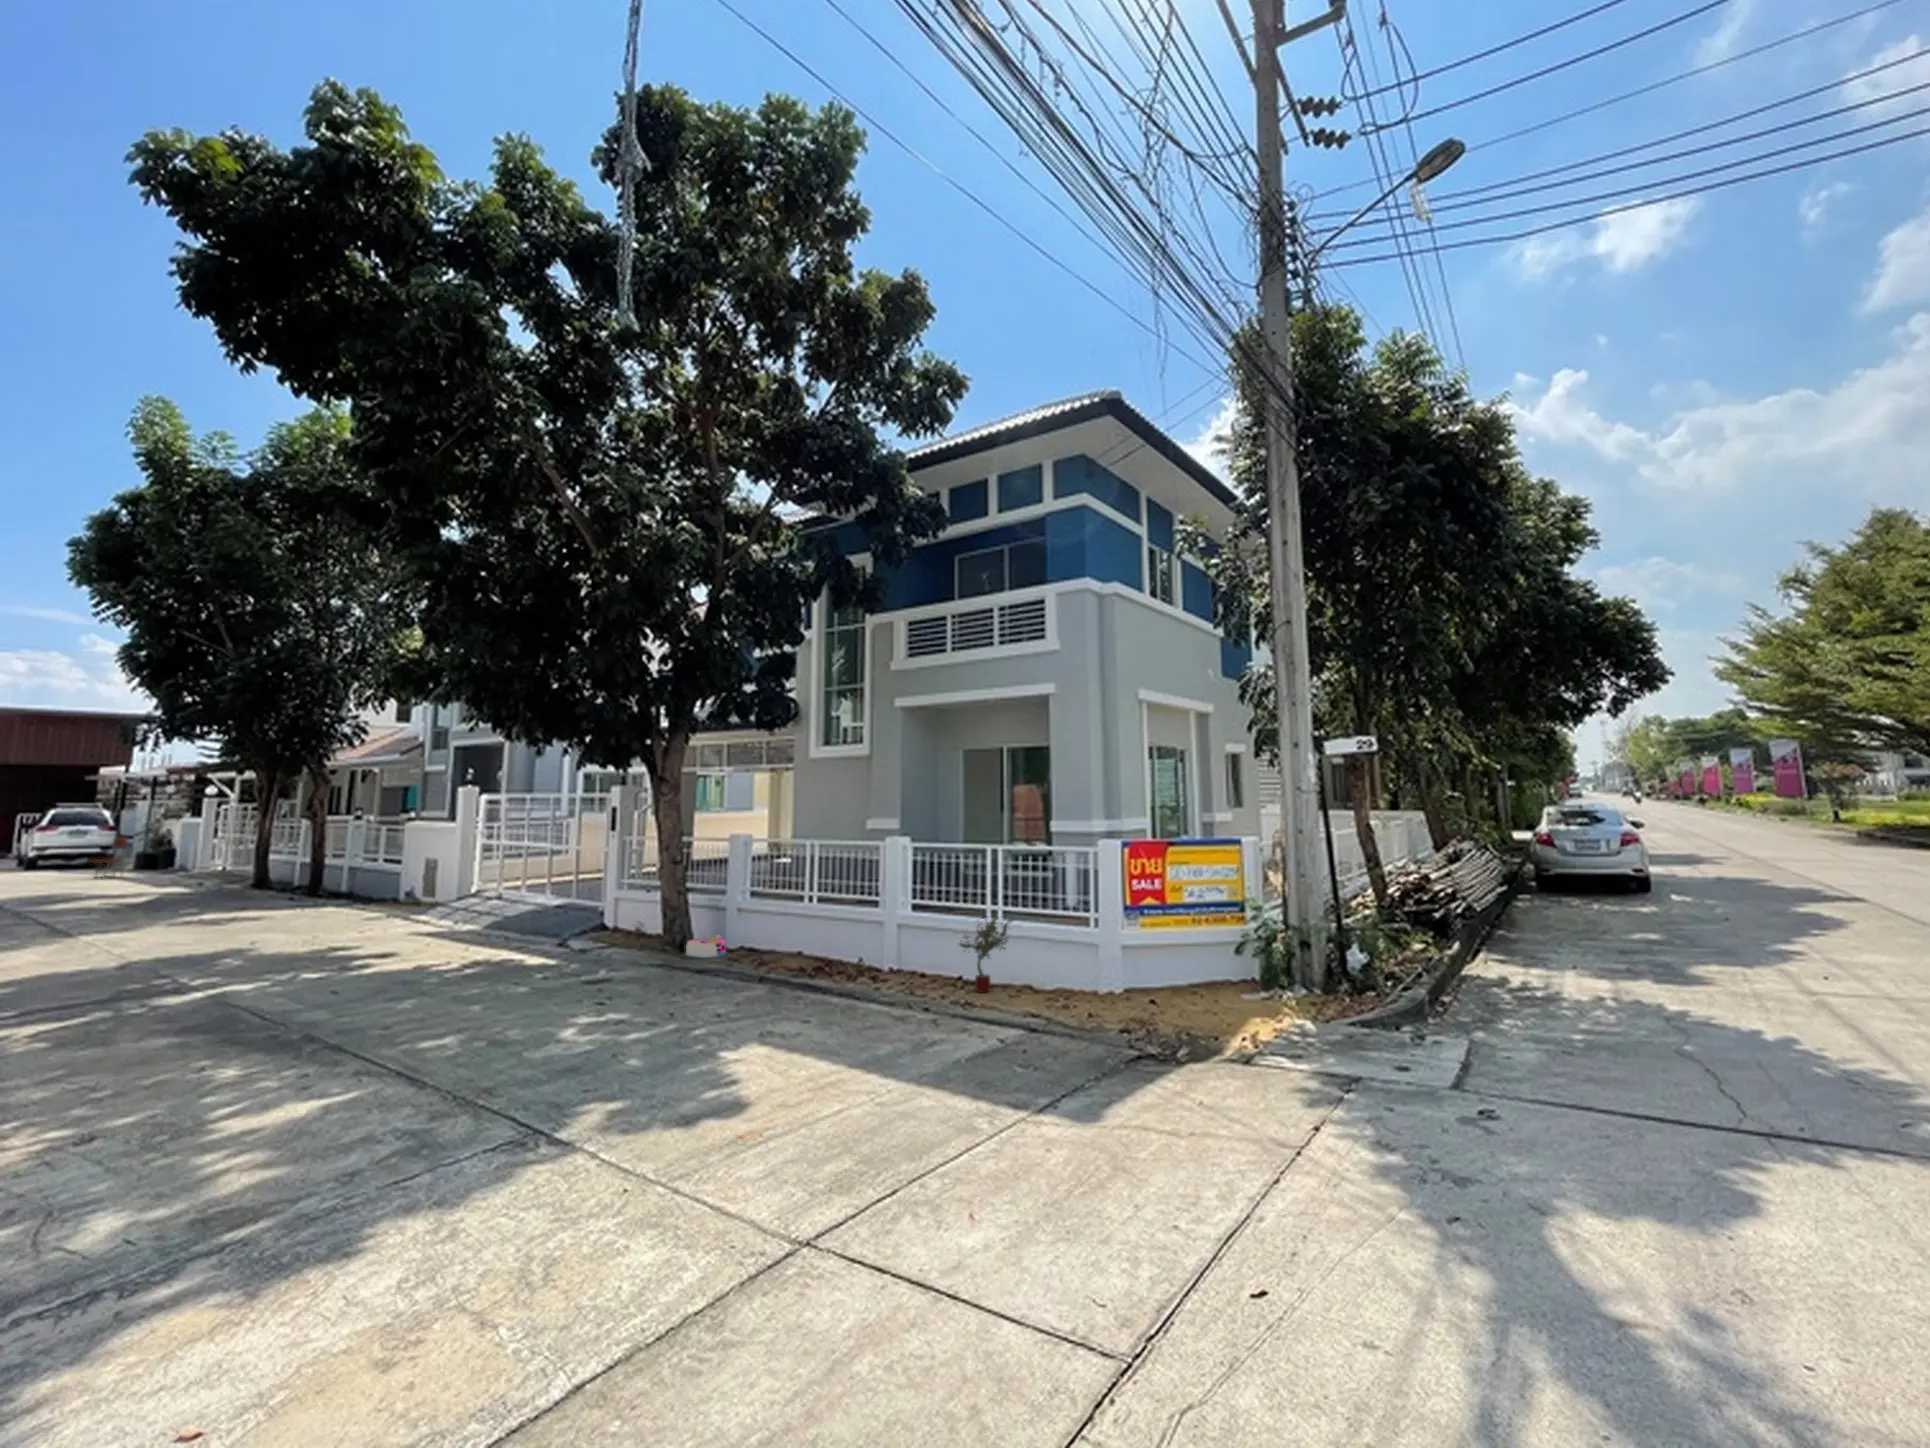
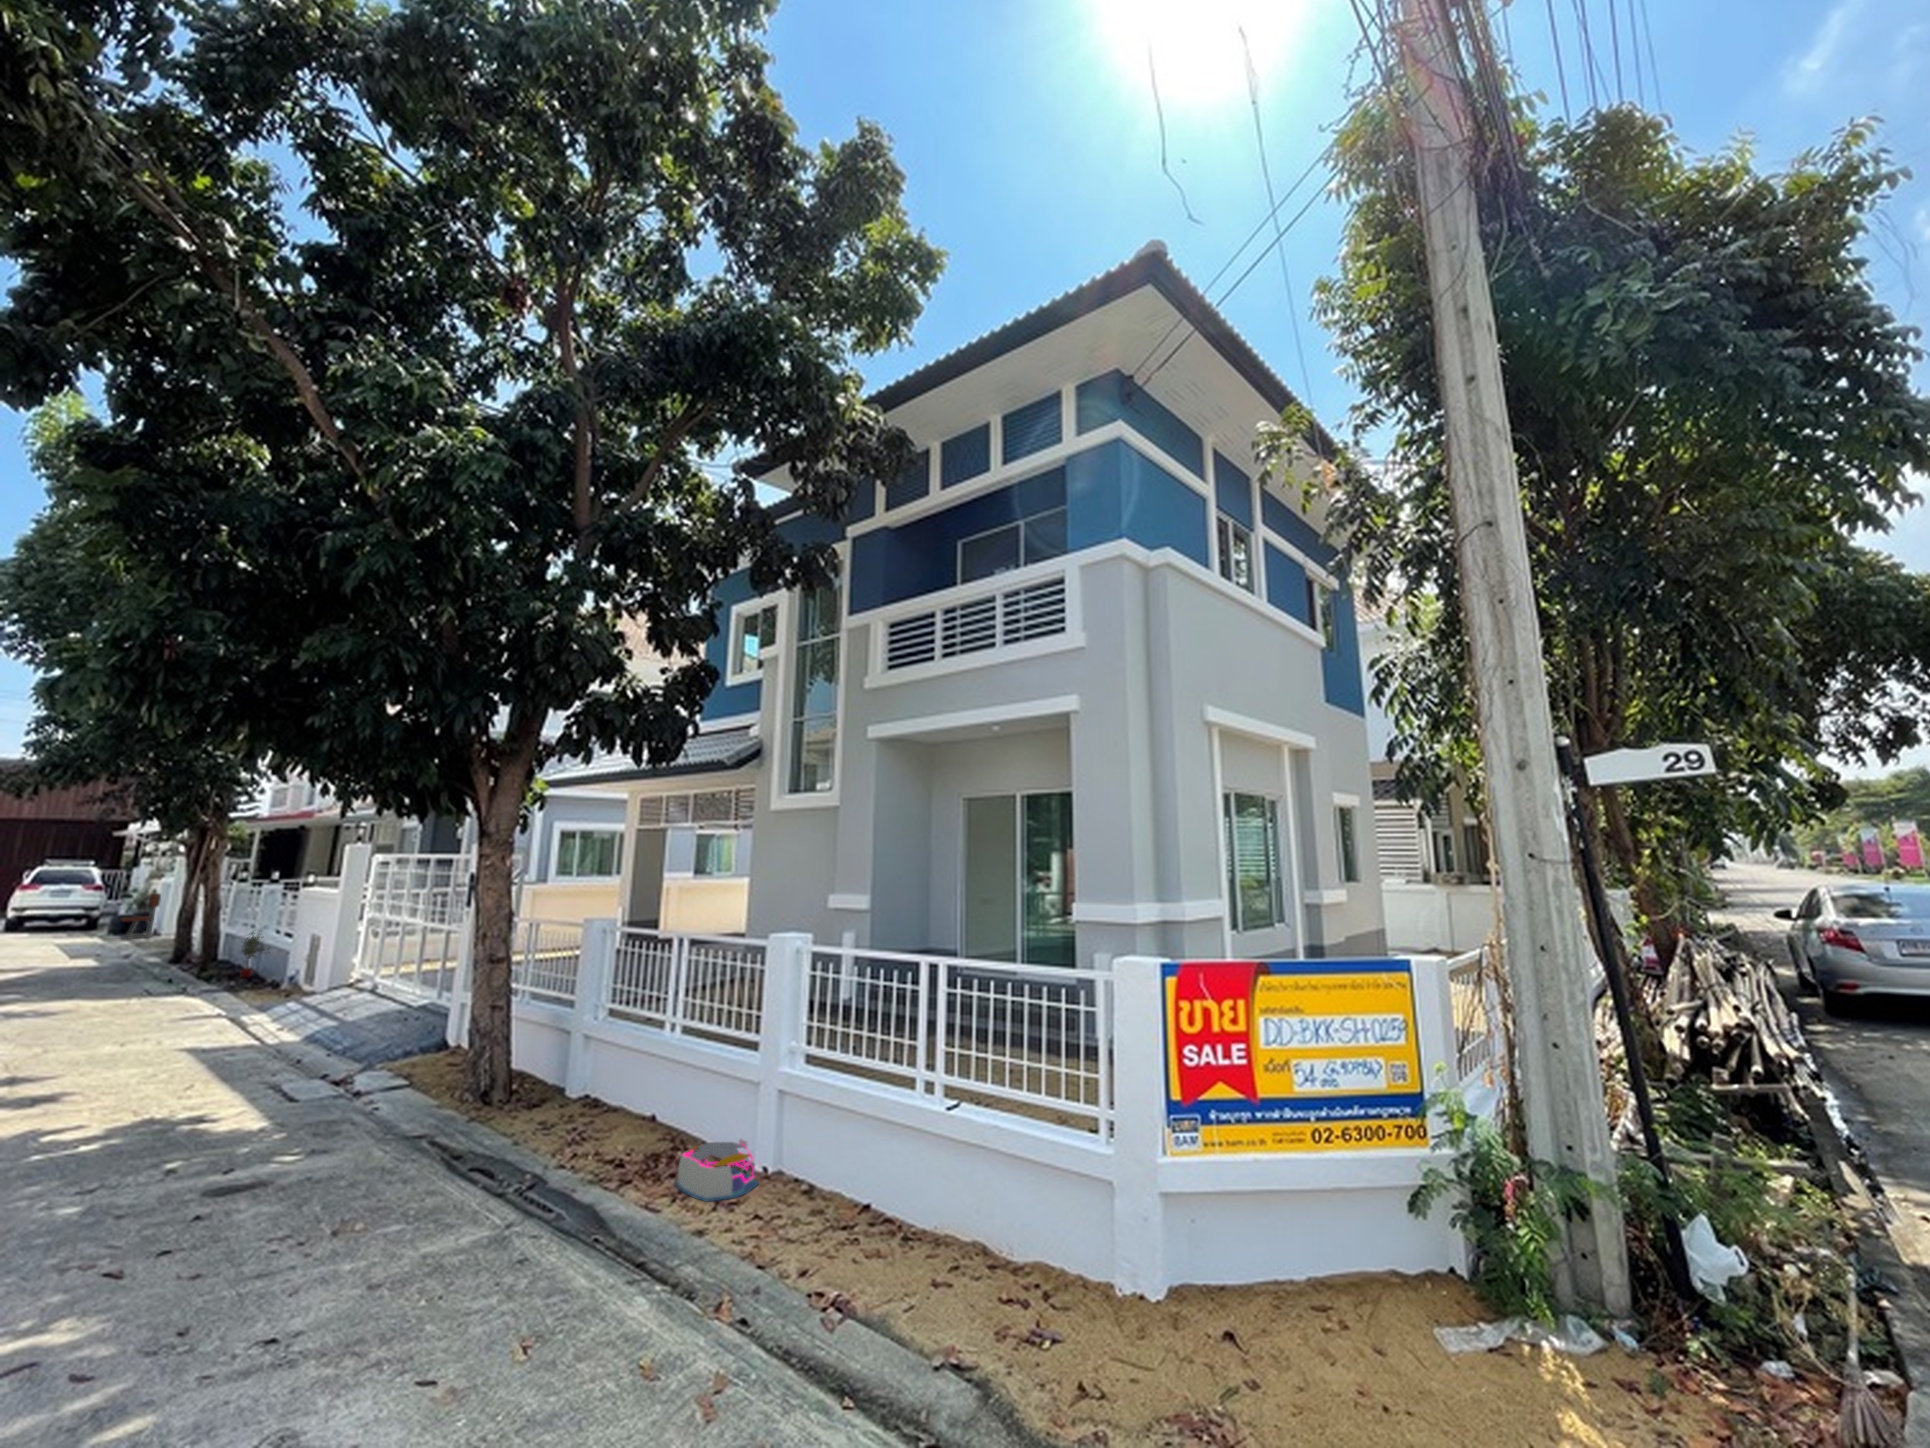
potted tree: present [959,912,1009,993] -> present [240,932,270,978]
storage bin: present [686,935,727,958] -> present [675,1139,758,1202]

